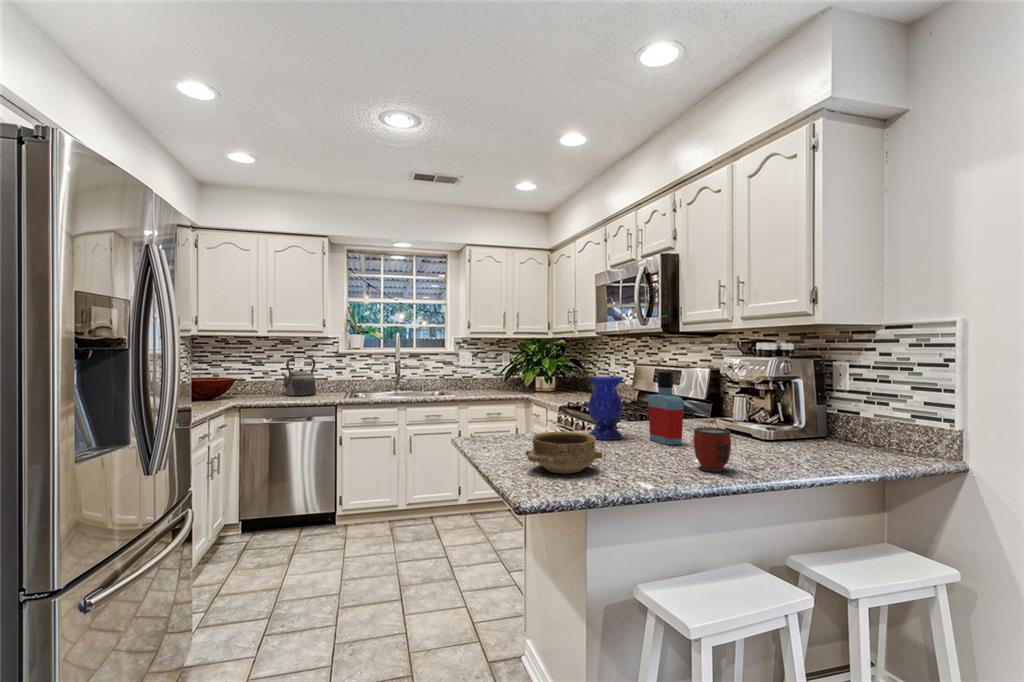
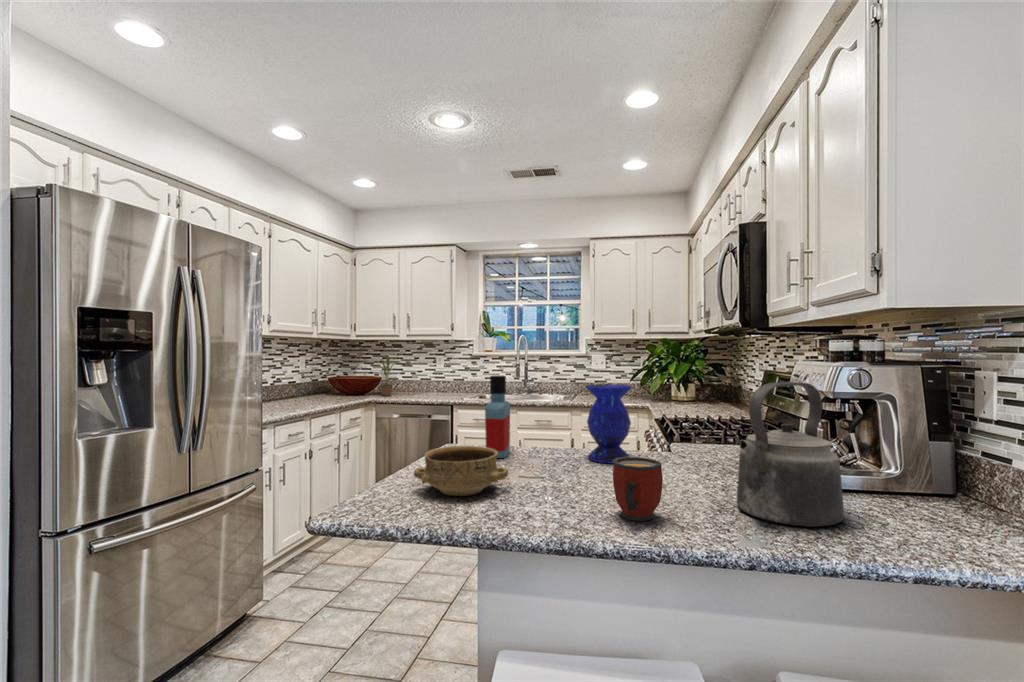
potted plant: none [230,351,263,399] -> present [380,355,398,396]
kettle: present [282,357,316,396] -> present [737,382,844,527]
bottle: present [648,372,684,445] -> present [485,376,510,458]

